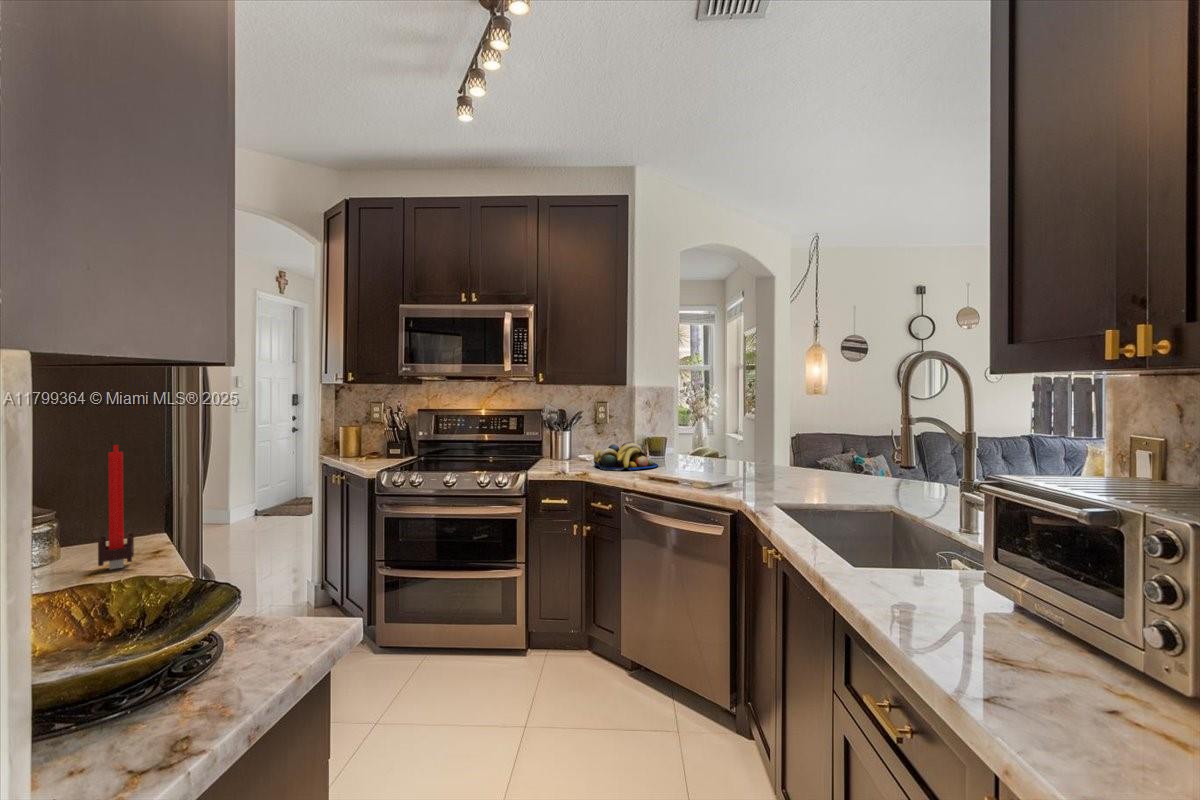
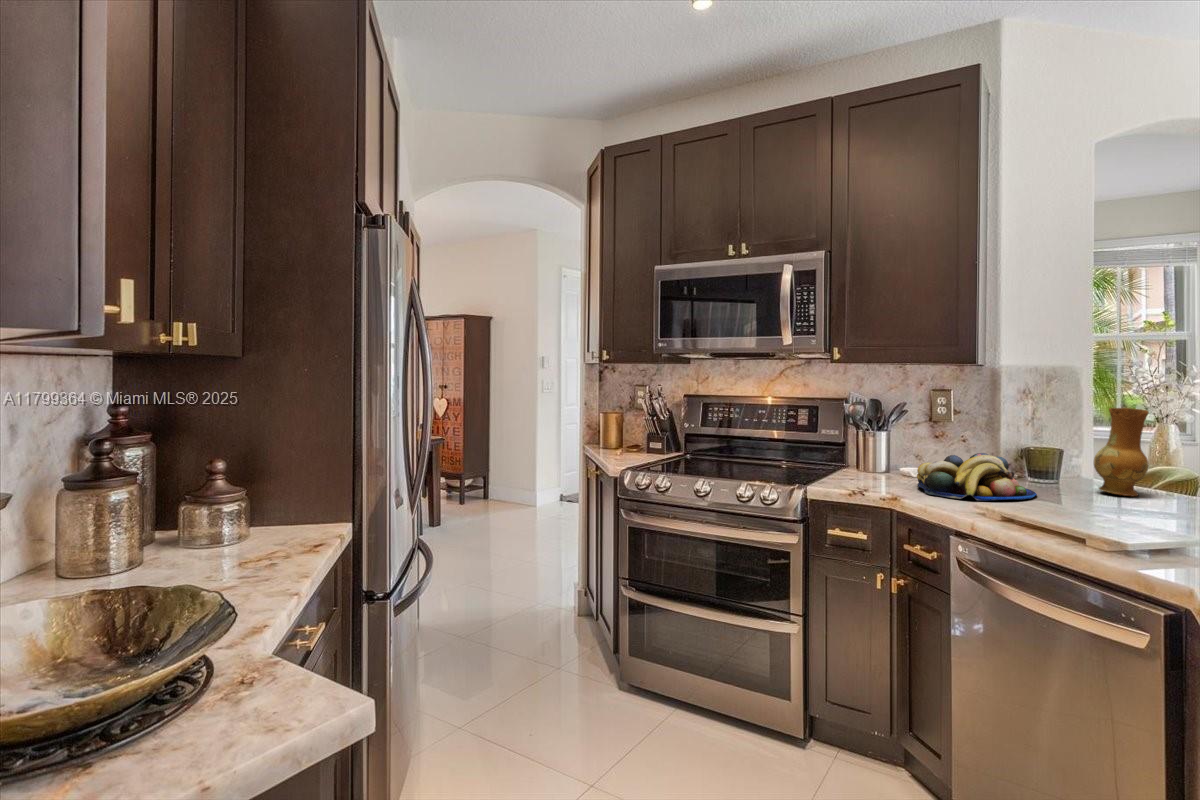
ceramic jug: none [683,413,707,463] -> present [1094,408,1149,497]
candle: present [98,445,134,569] -> none [251,439,291,572]

